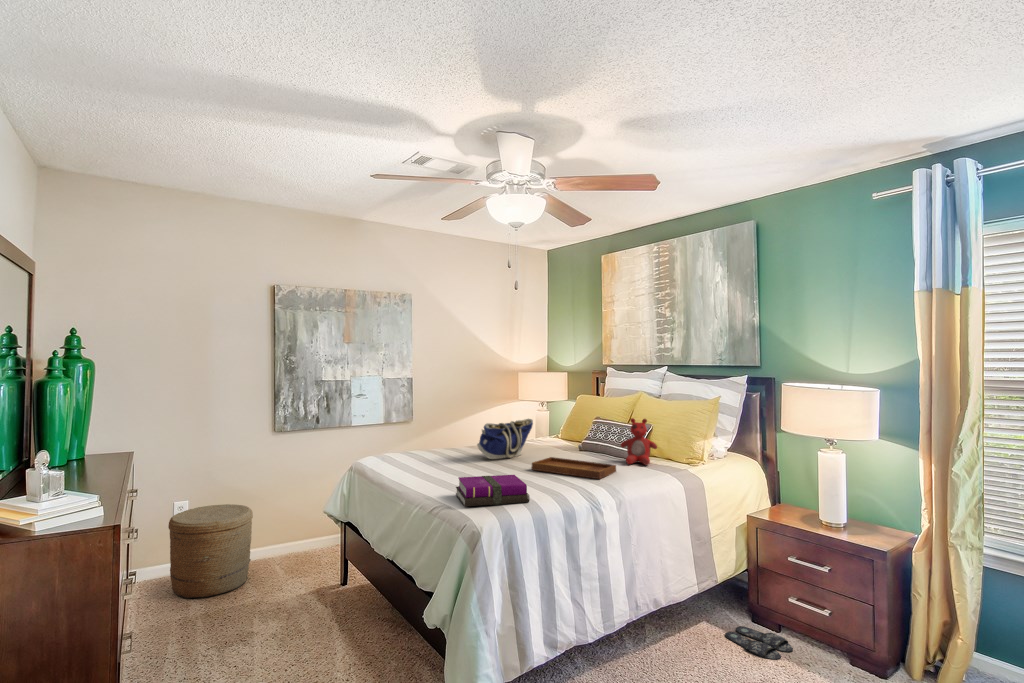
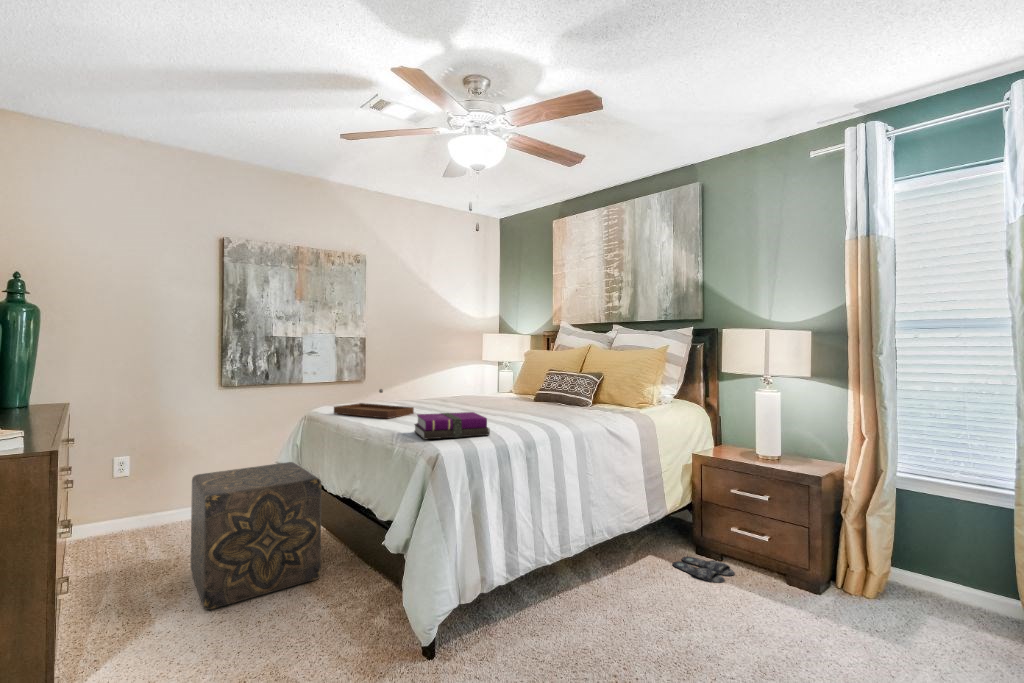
stuffed bear: present [621,418,657,465] -> none [574,365,610,408]
tote bag: present [477,419,533,459] -> none [434,368,489,407]
tray: present [532,445,616,479] -> present [334,389,414,419]
woven basket: present [168,504,253,598] -> none [104,460,199,556]
ottoman: none [246,512,367,661] -> present [191,462,321,610]

